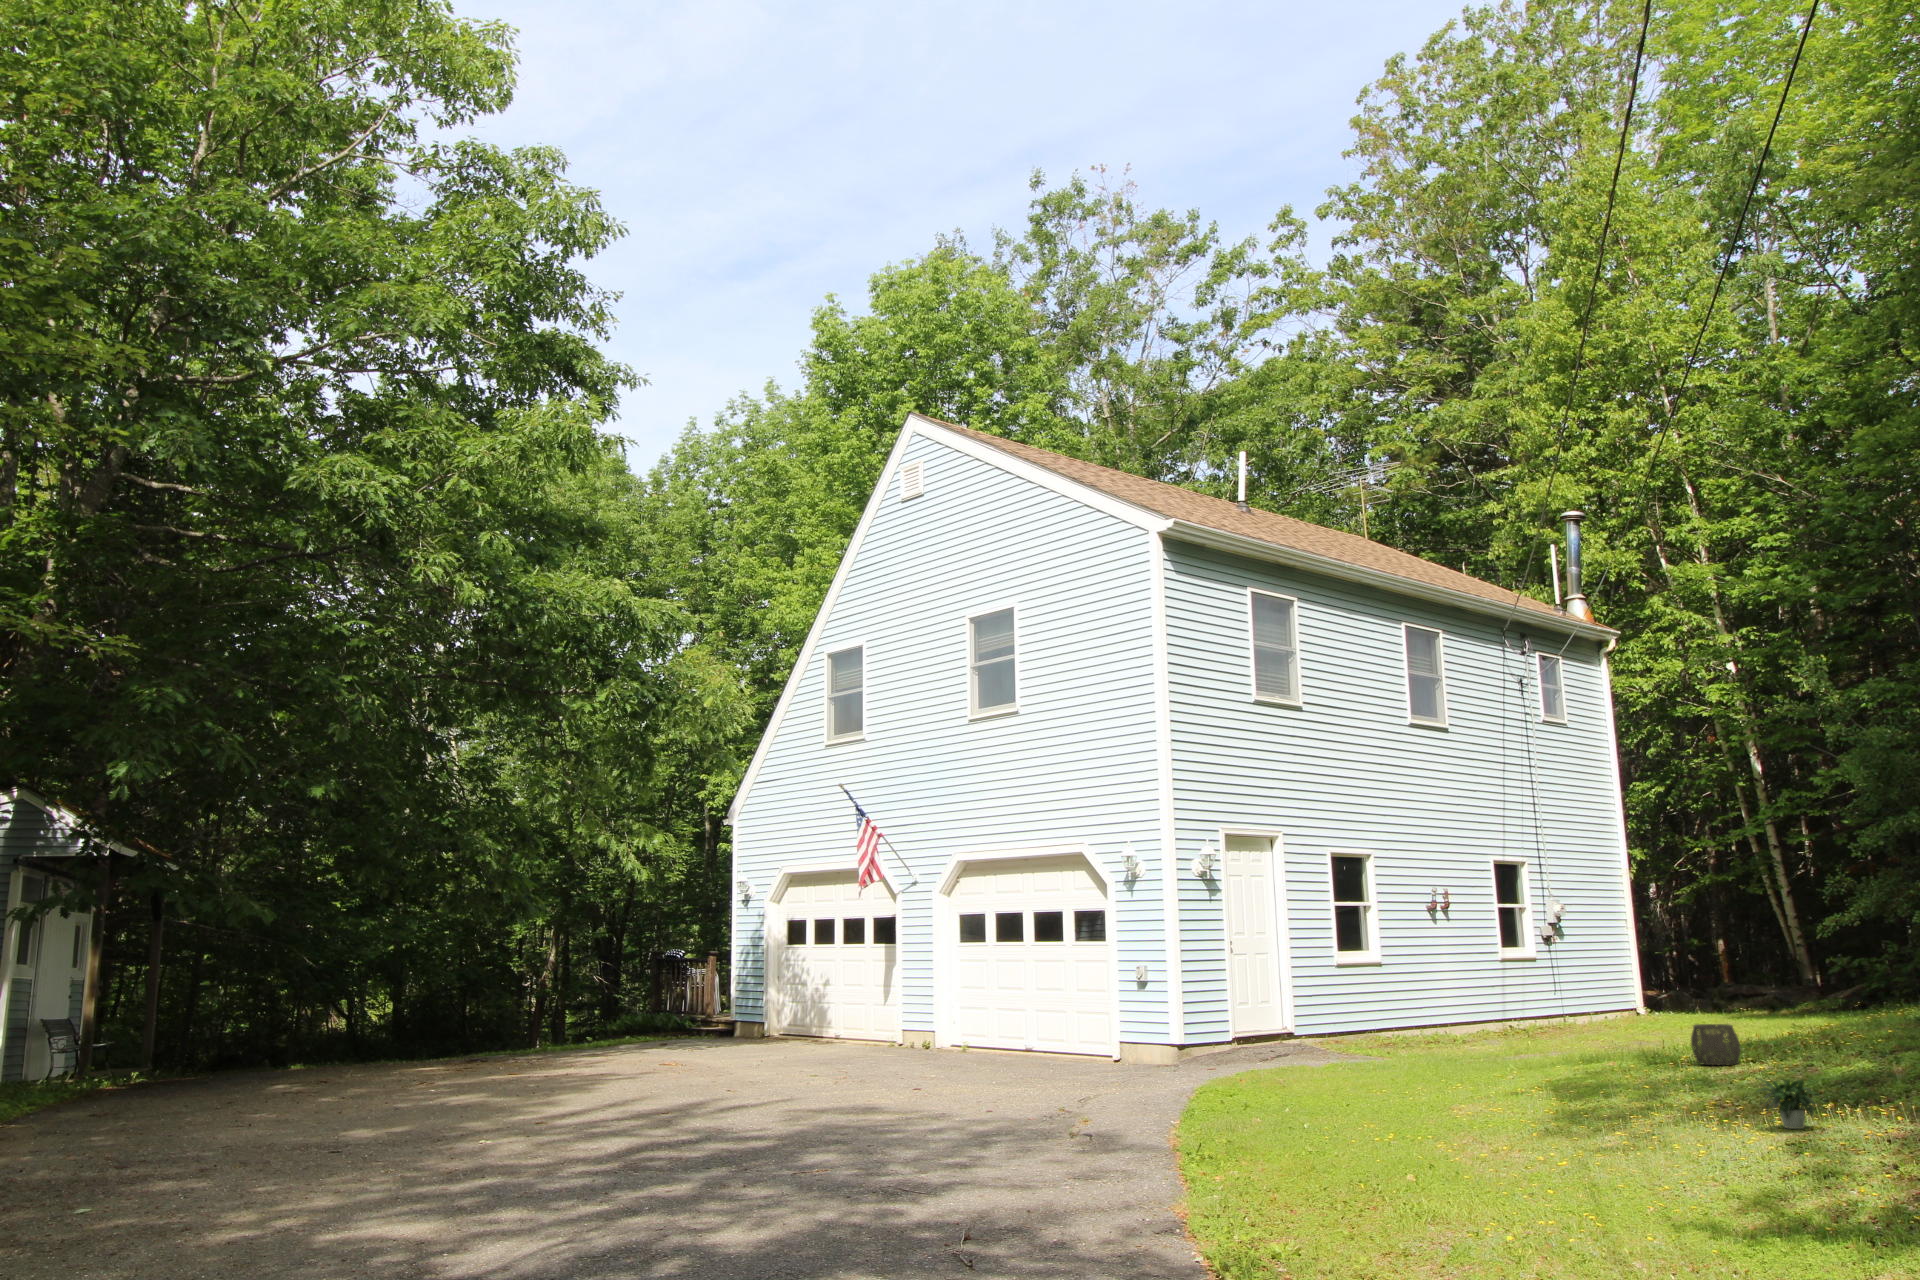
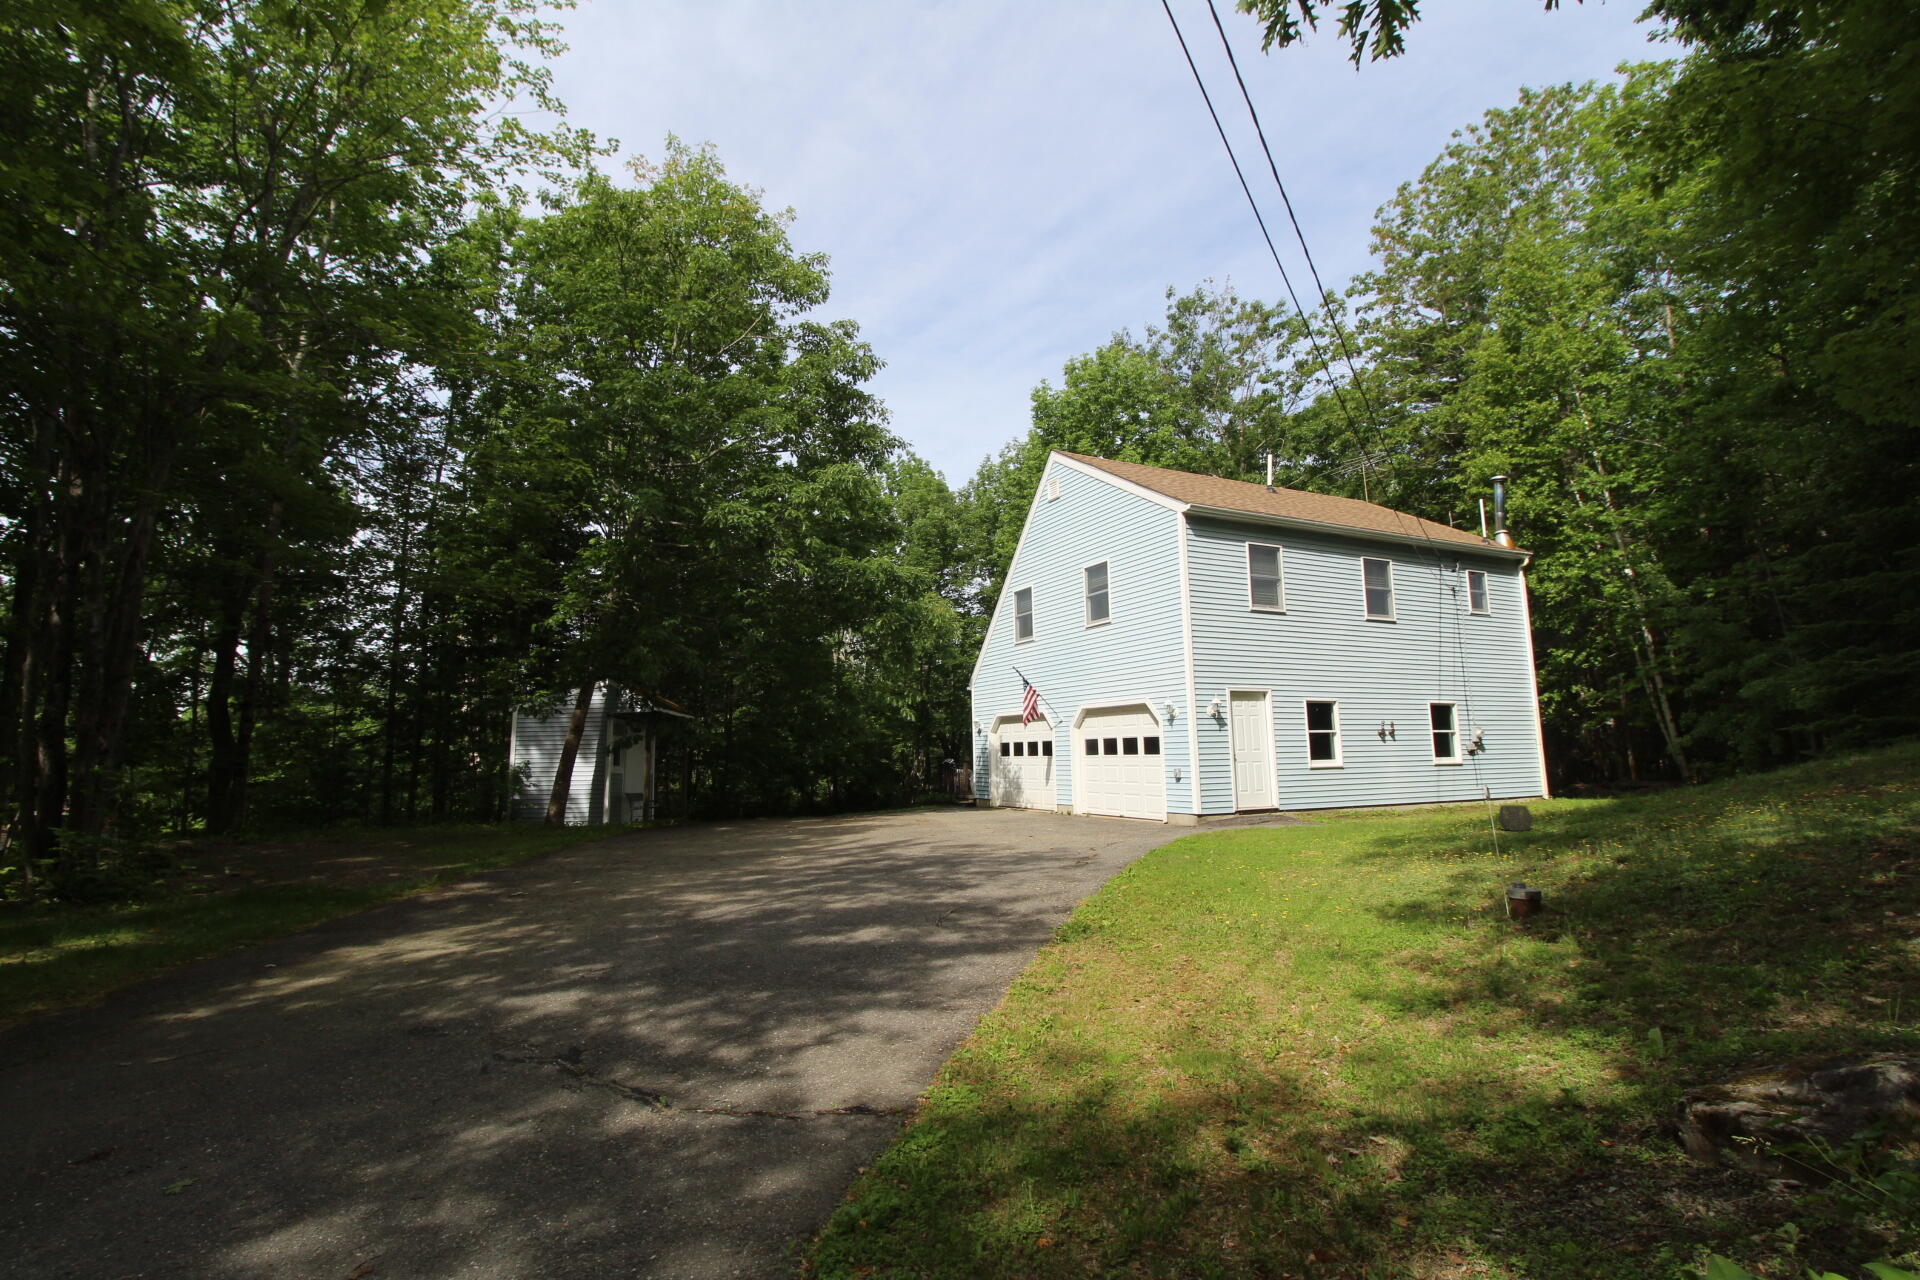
potted plant: present [1758,1078,1818,1129] -> none [1472,835,1520,868]

